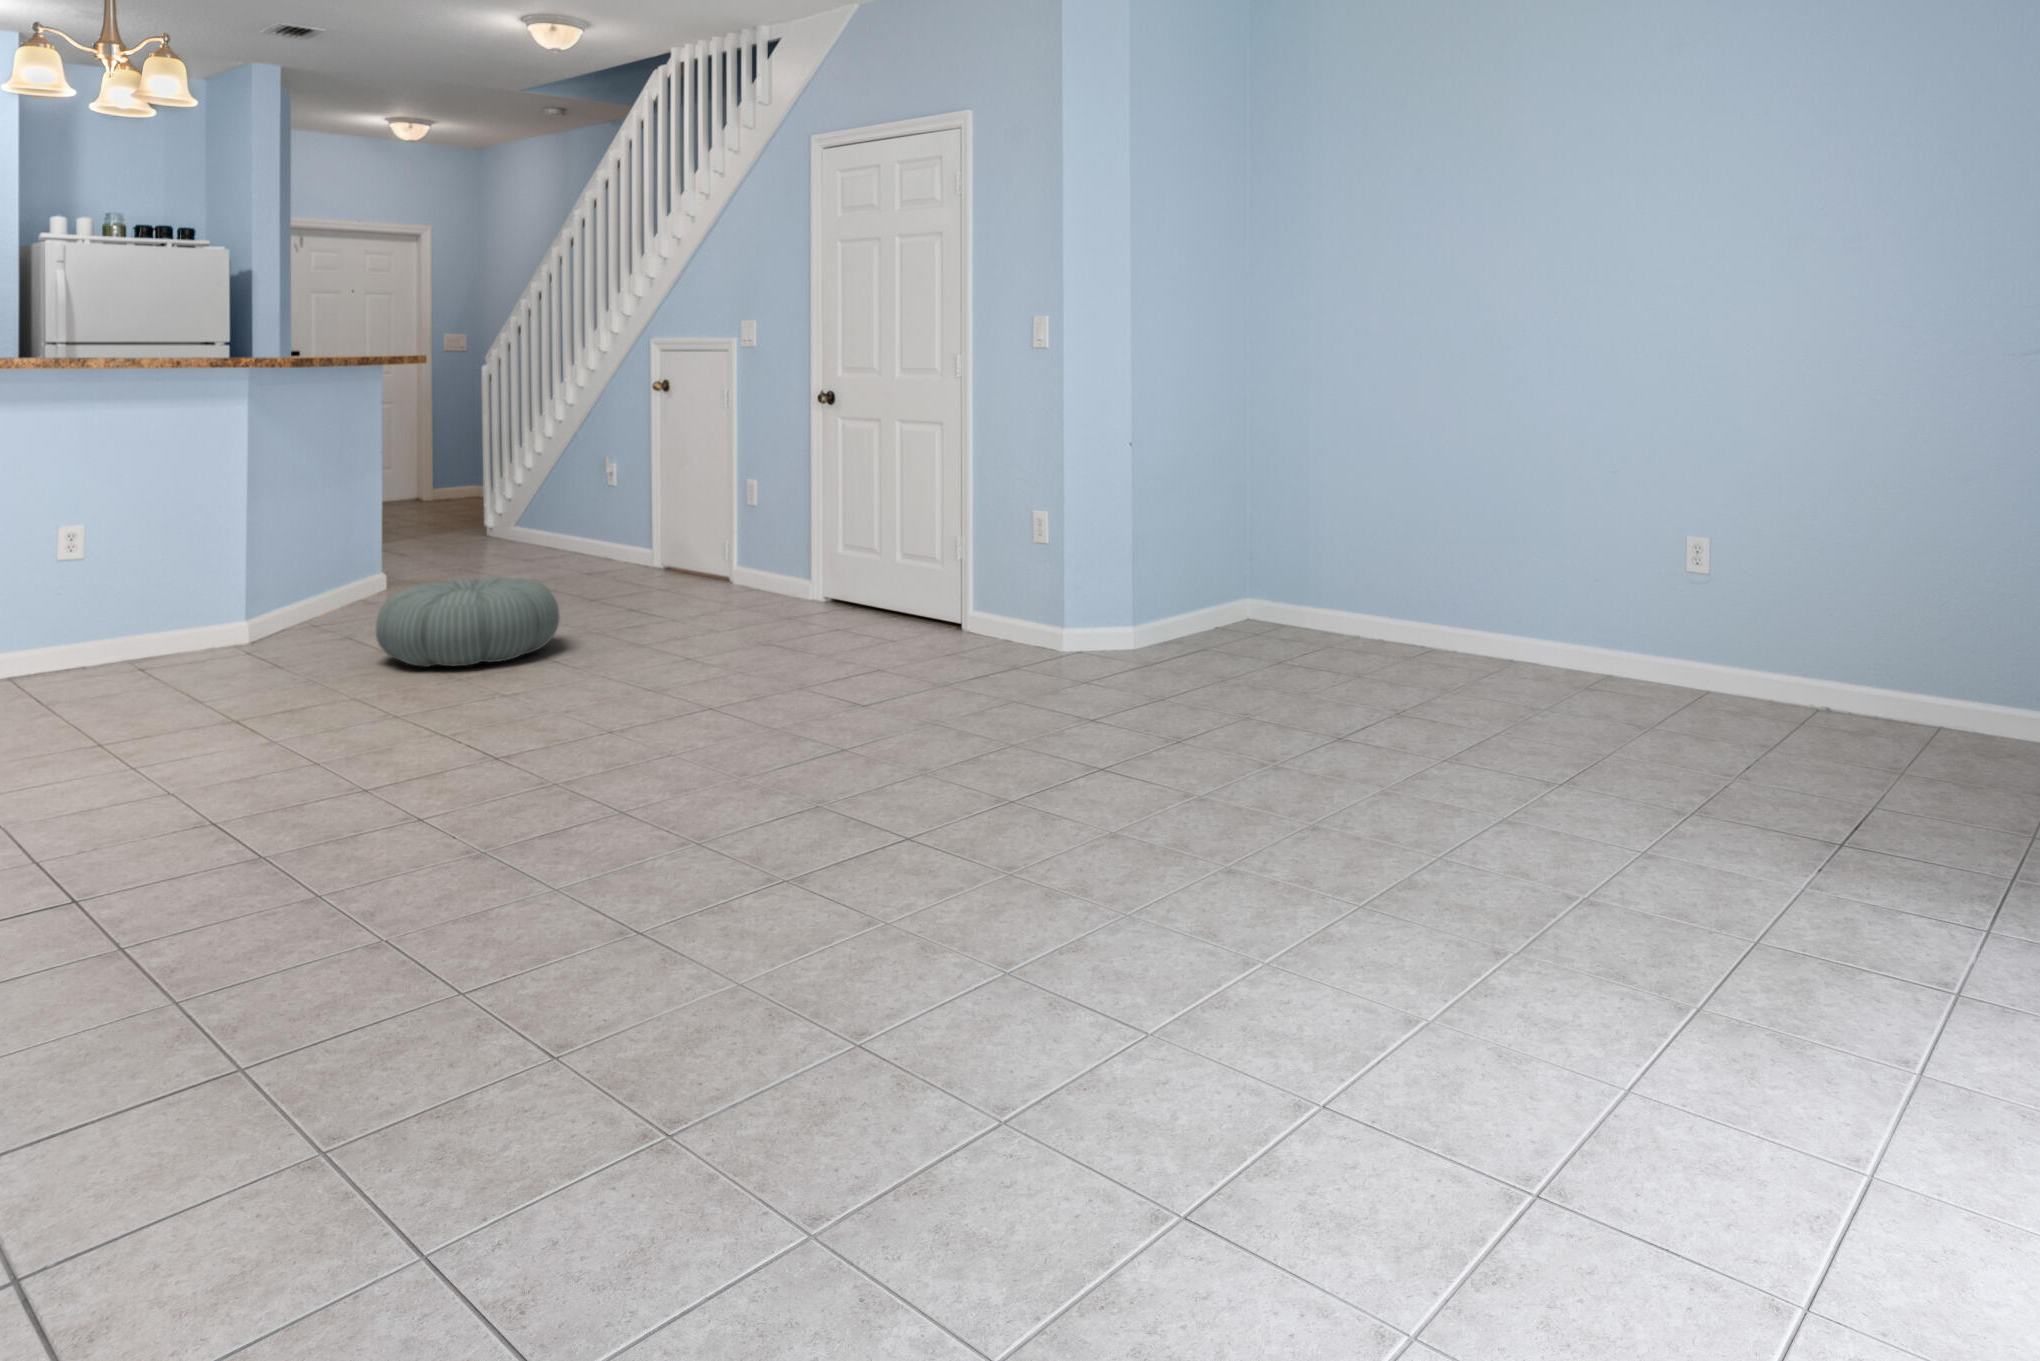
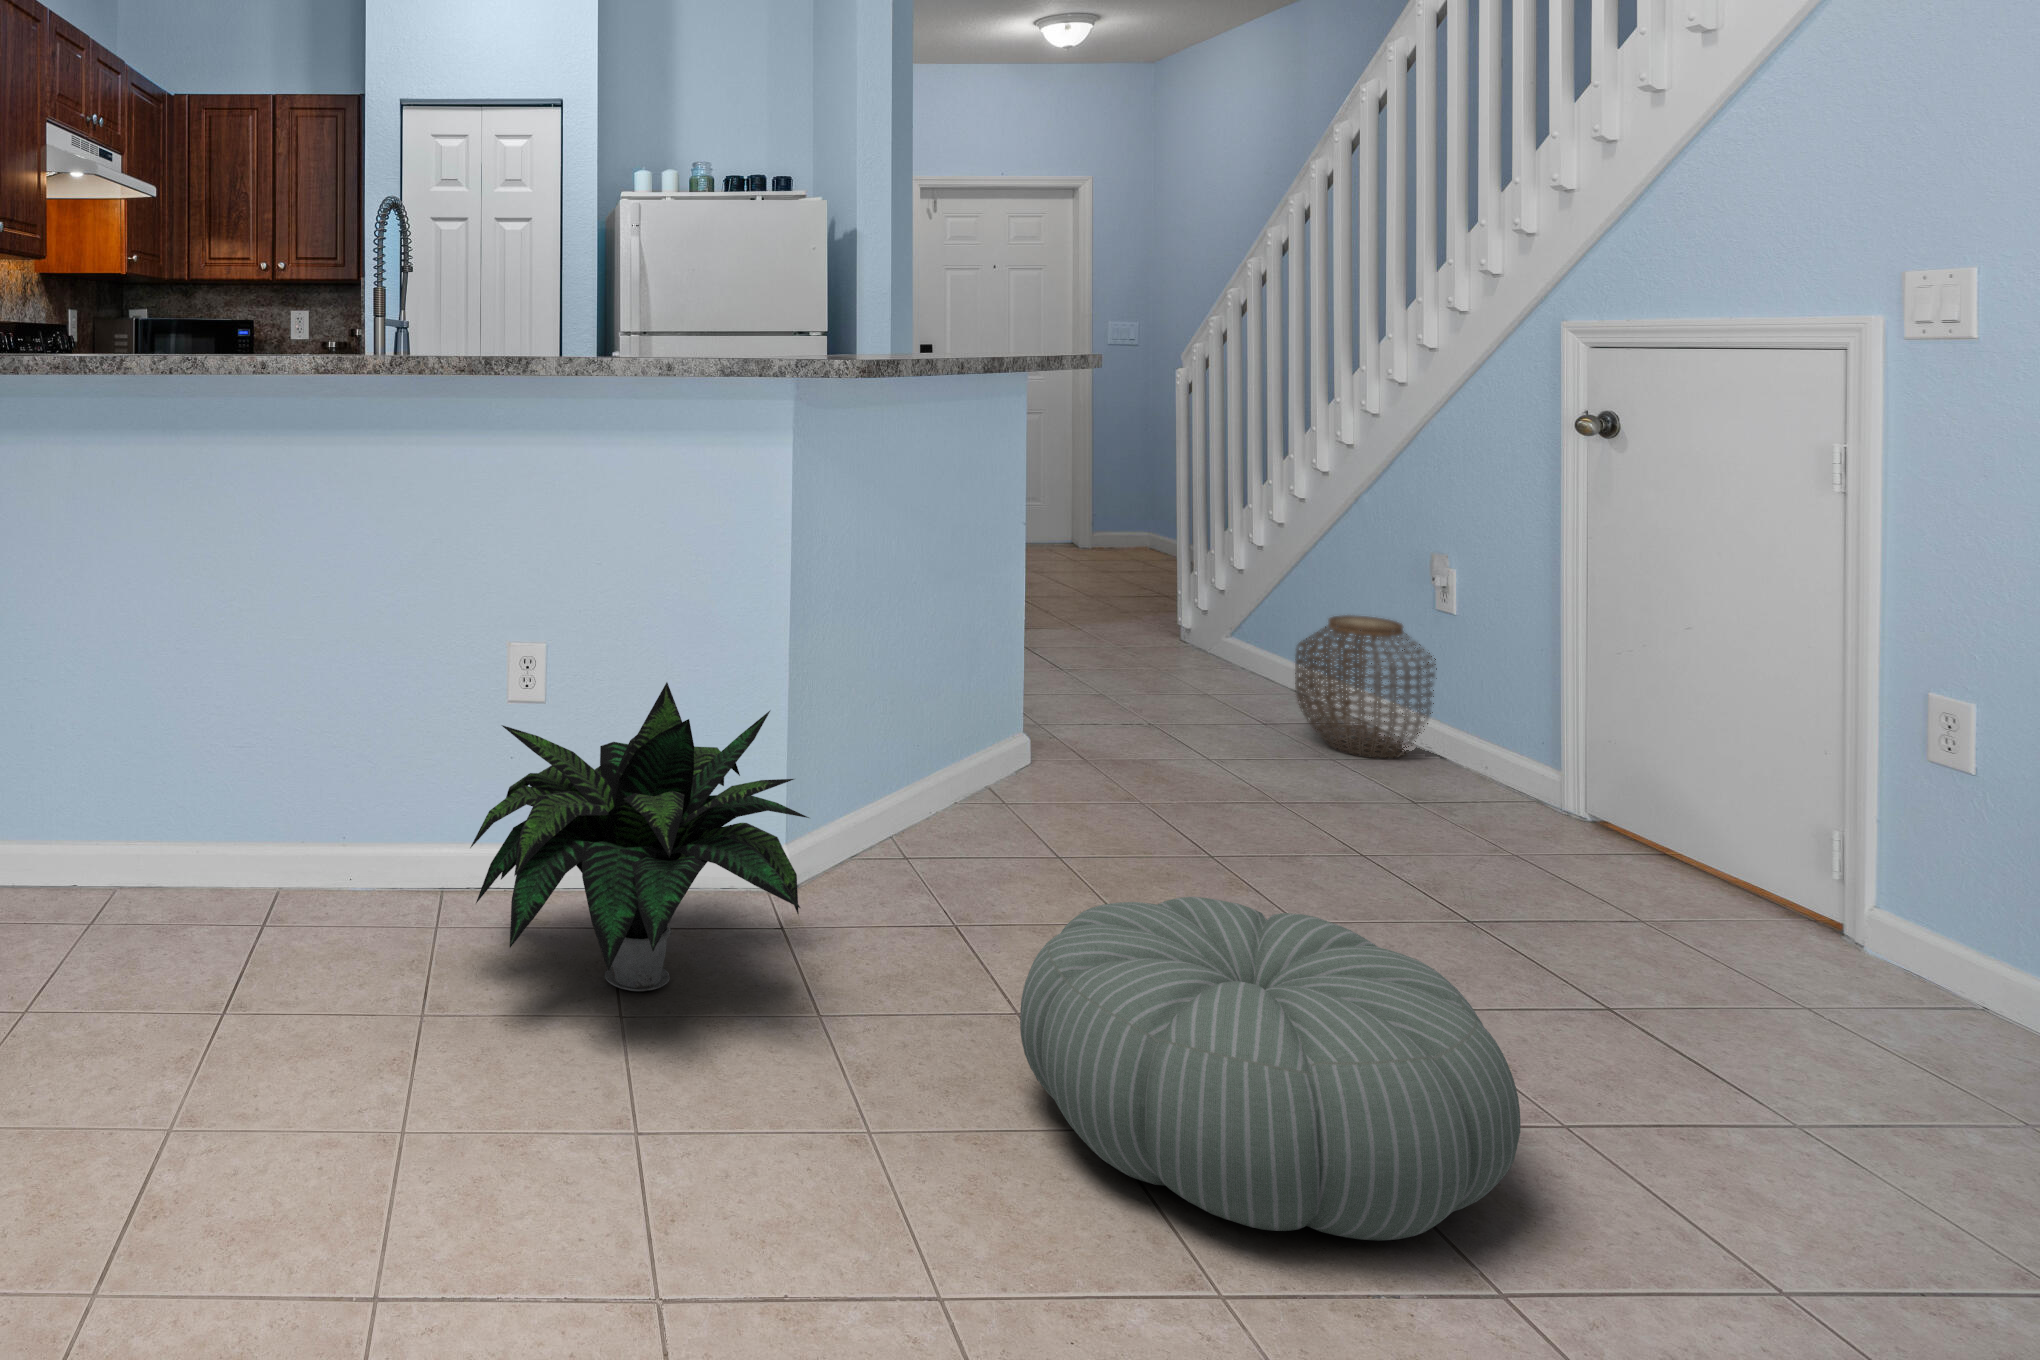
woven basket: none [537,493,607,563] -> present [1295,615,1437,758]
potted plant: none [64,526,270,676] -> present [470,682,809,991]

